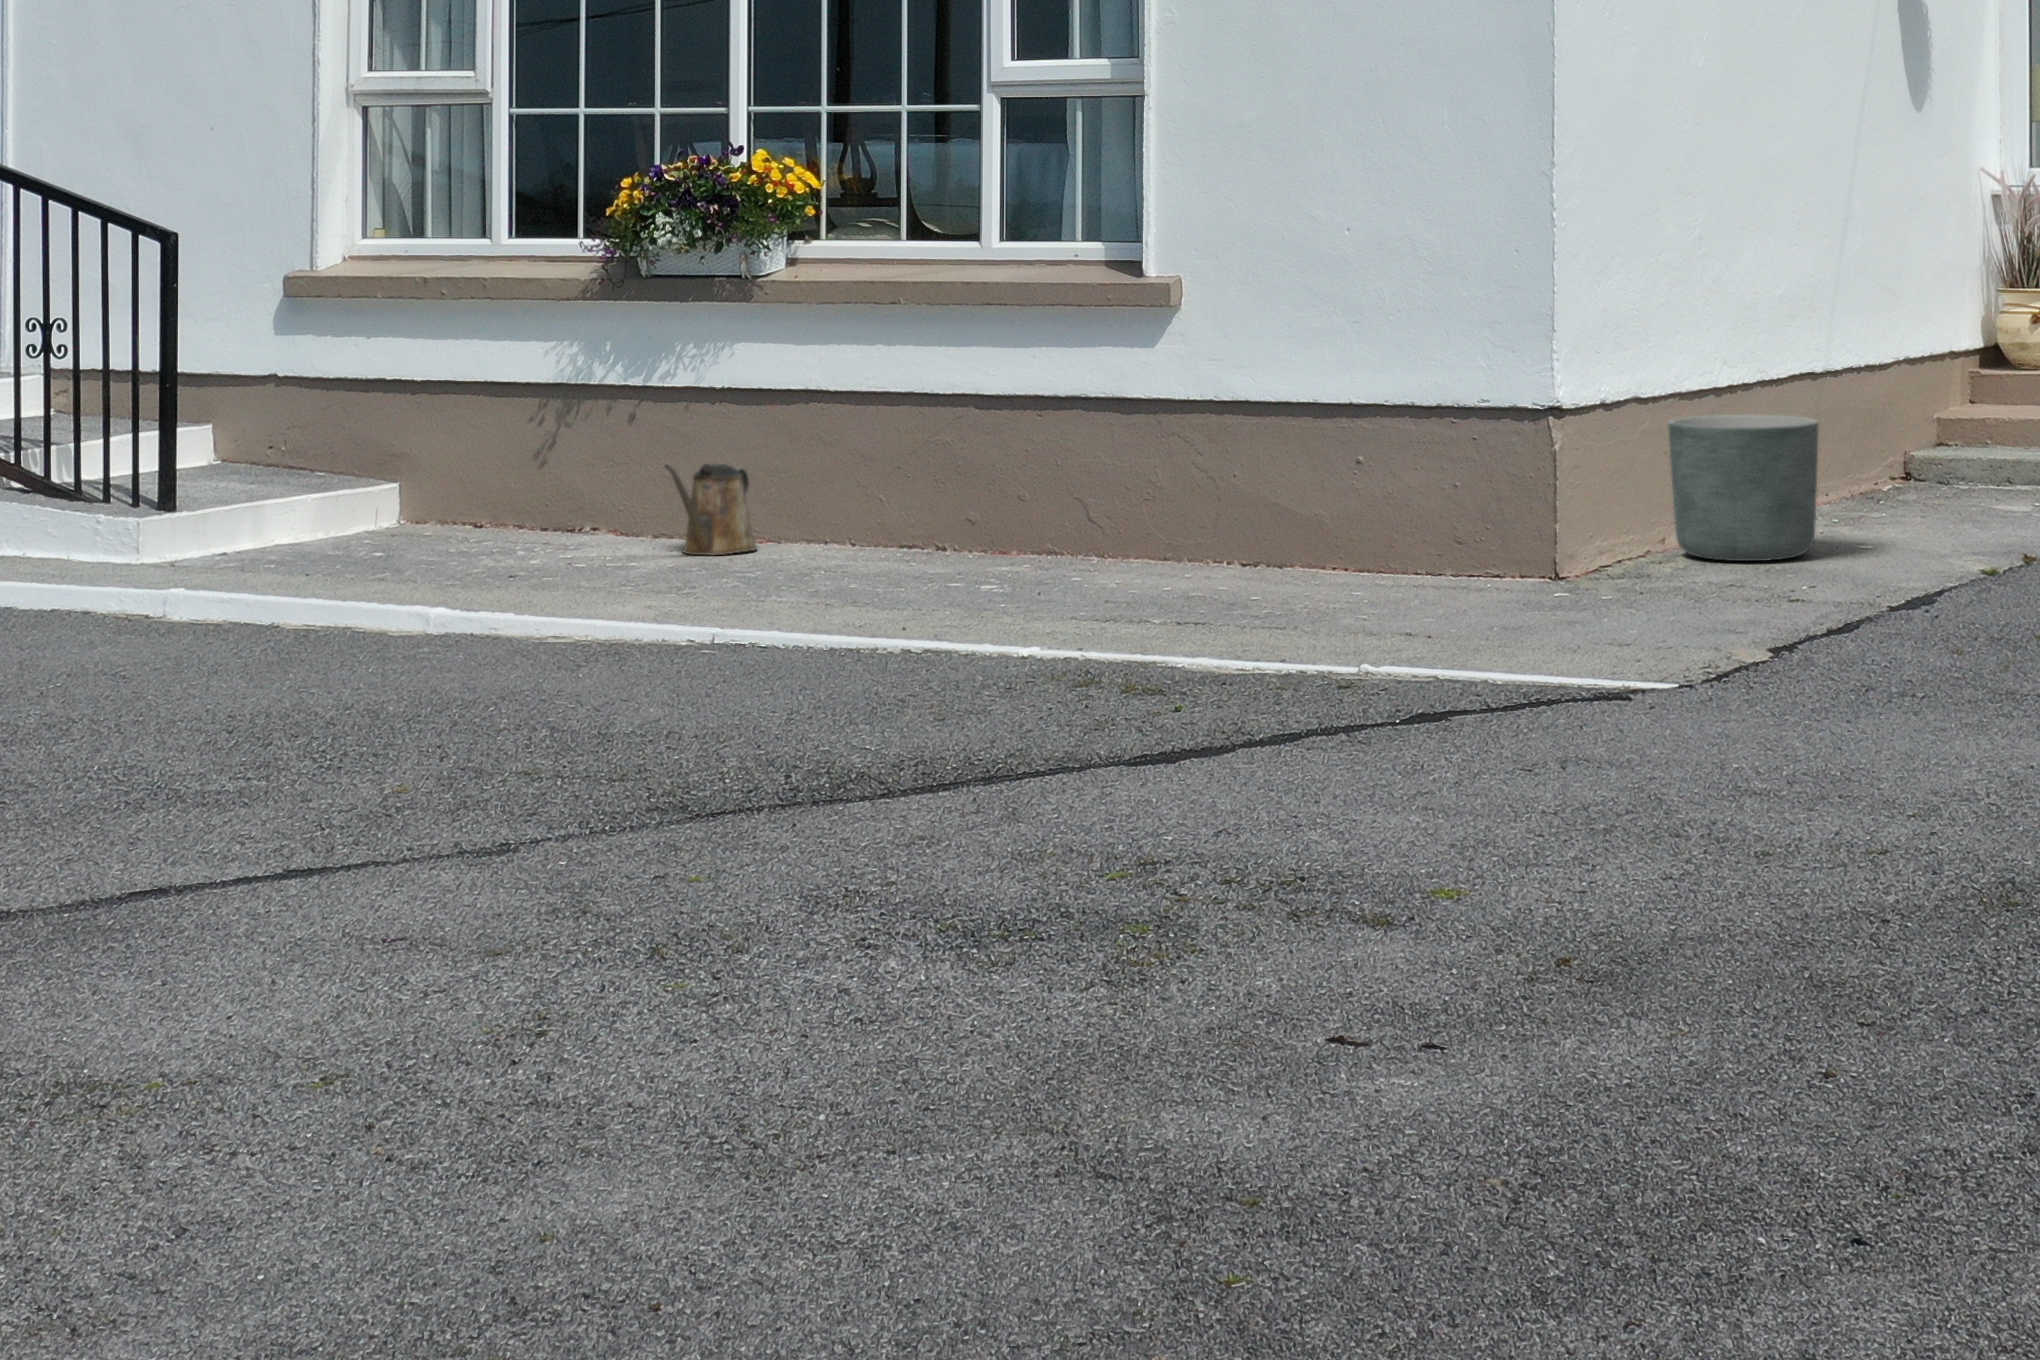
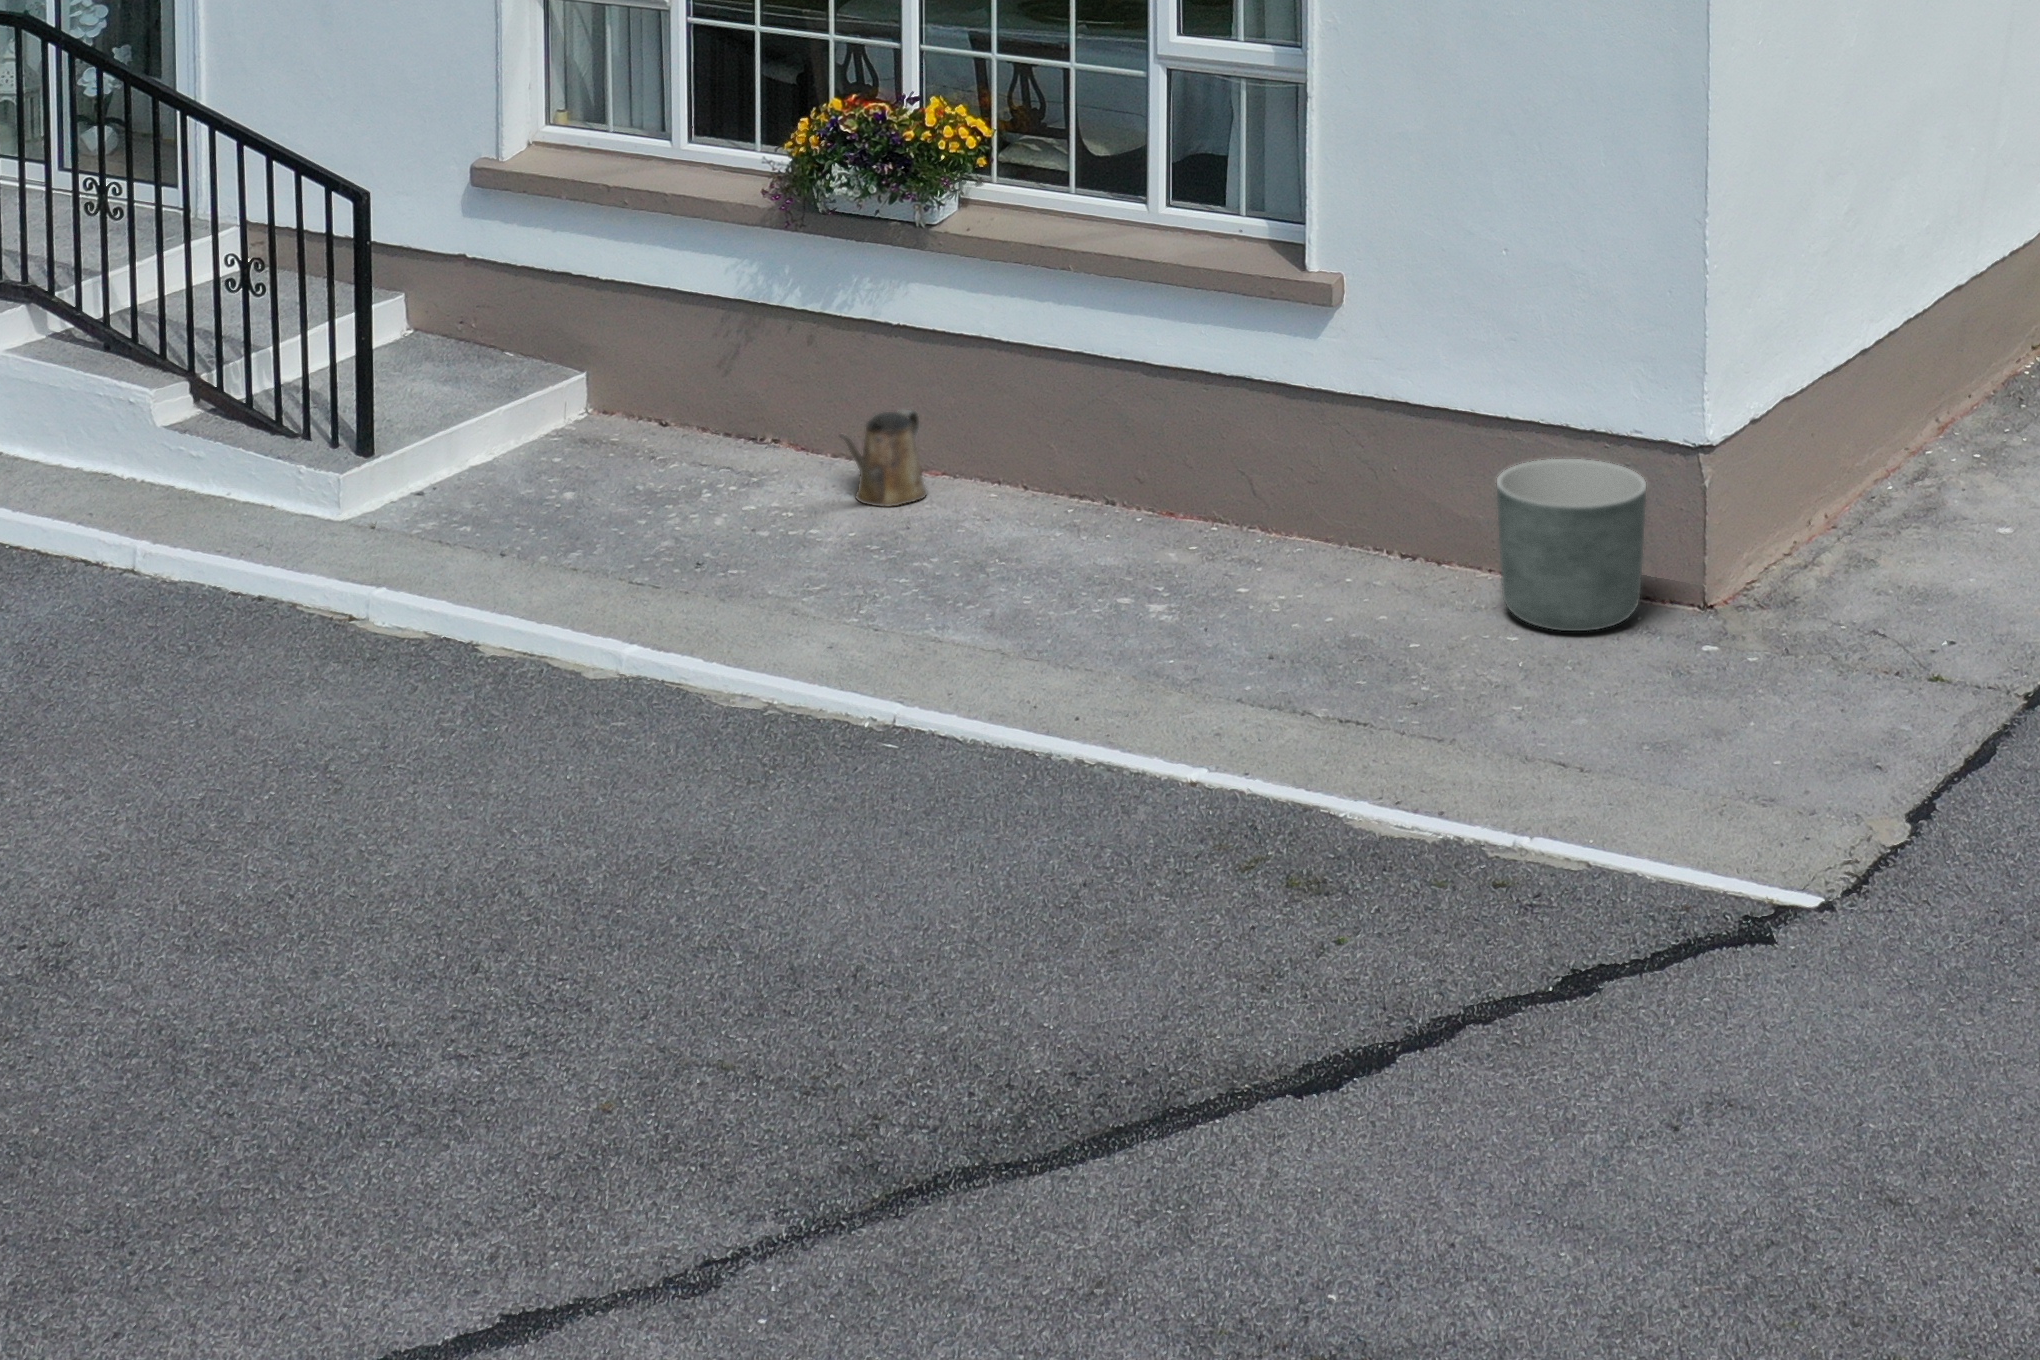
planter: present [1668,415,1819,561] -> present [1497,459,1646,631]

